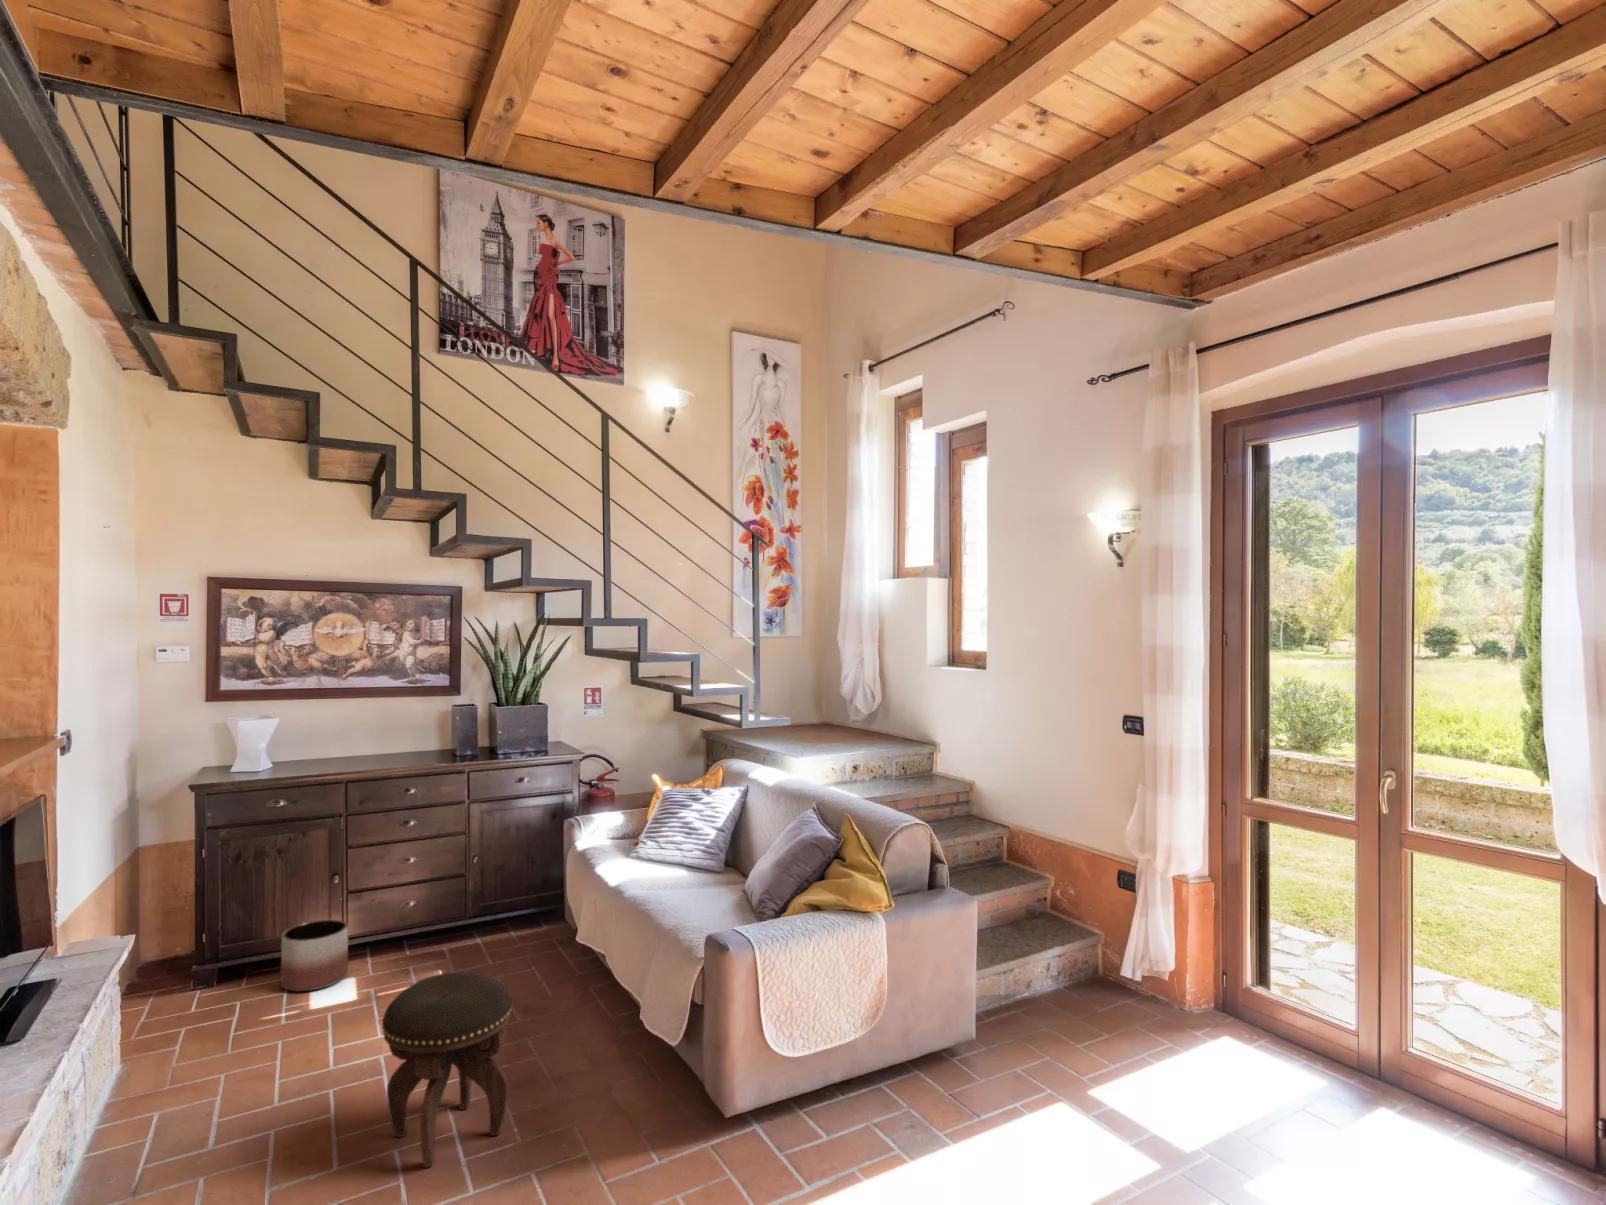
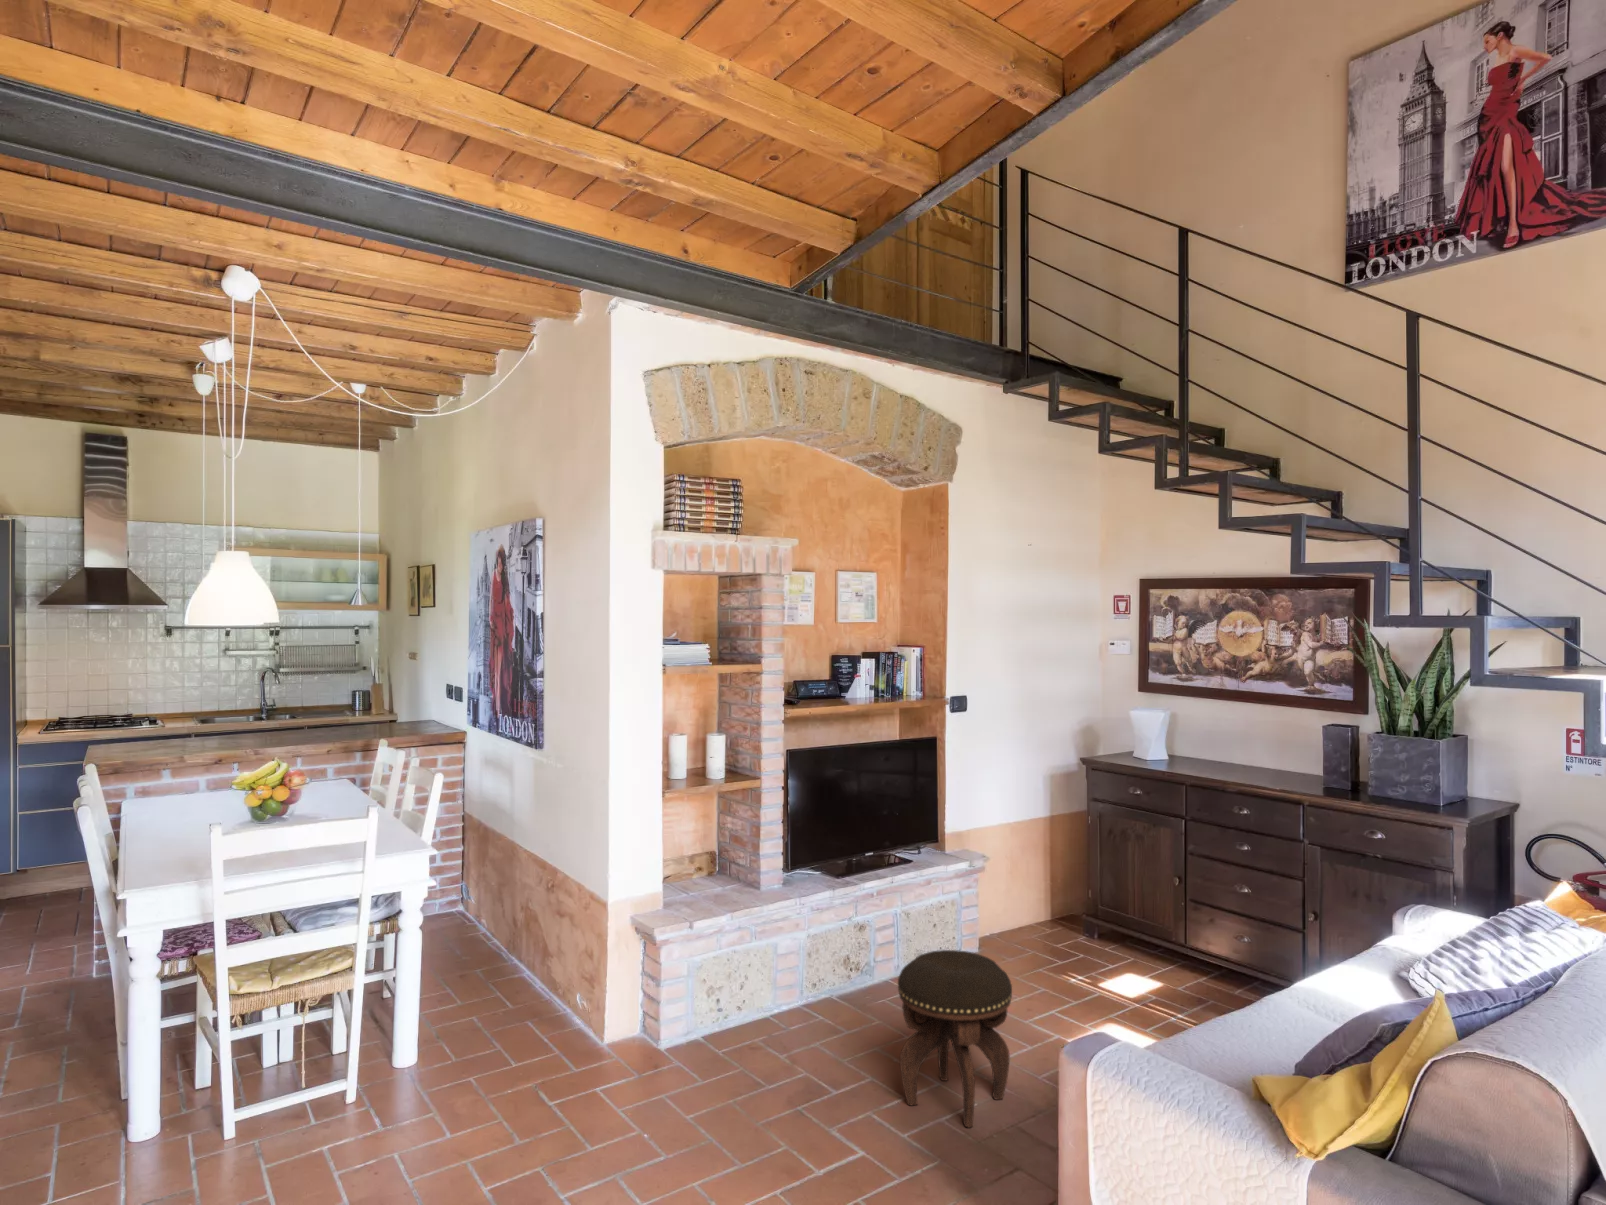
planter: present [281,920,348,991] -> none [1104,909,1164,976]

